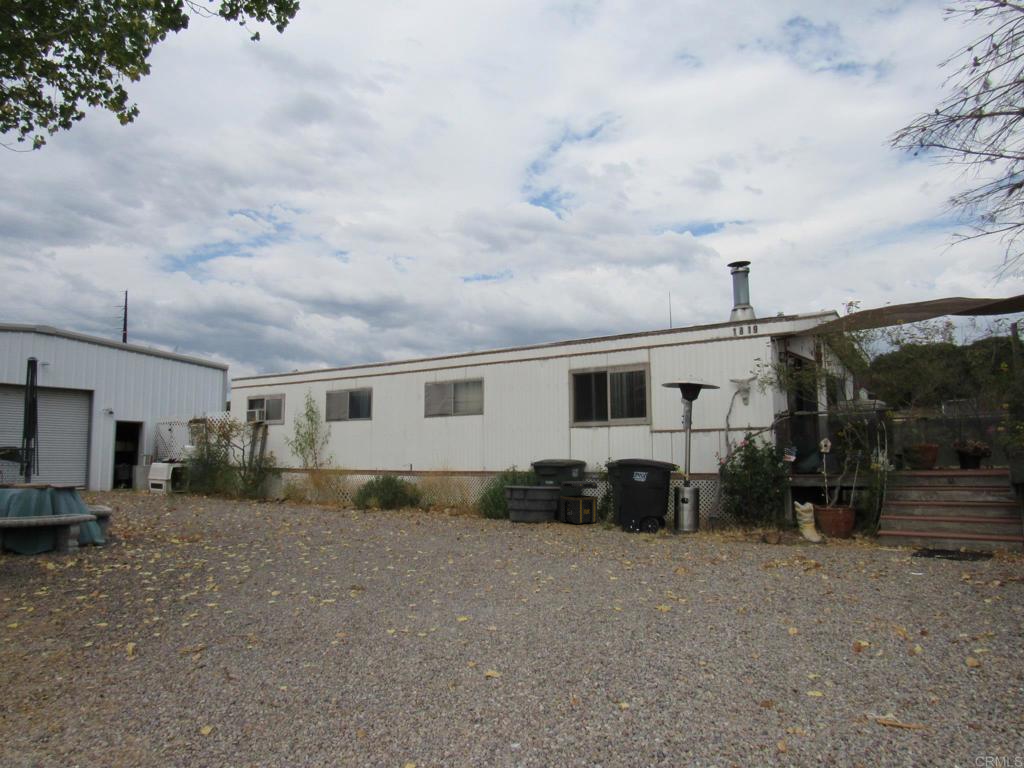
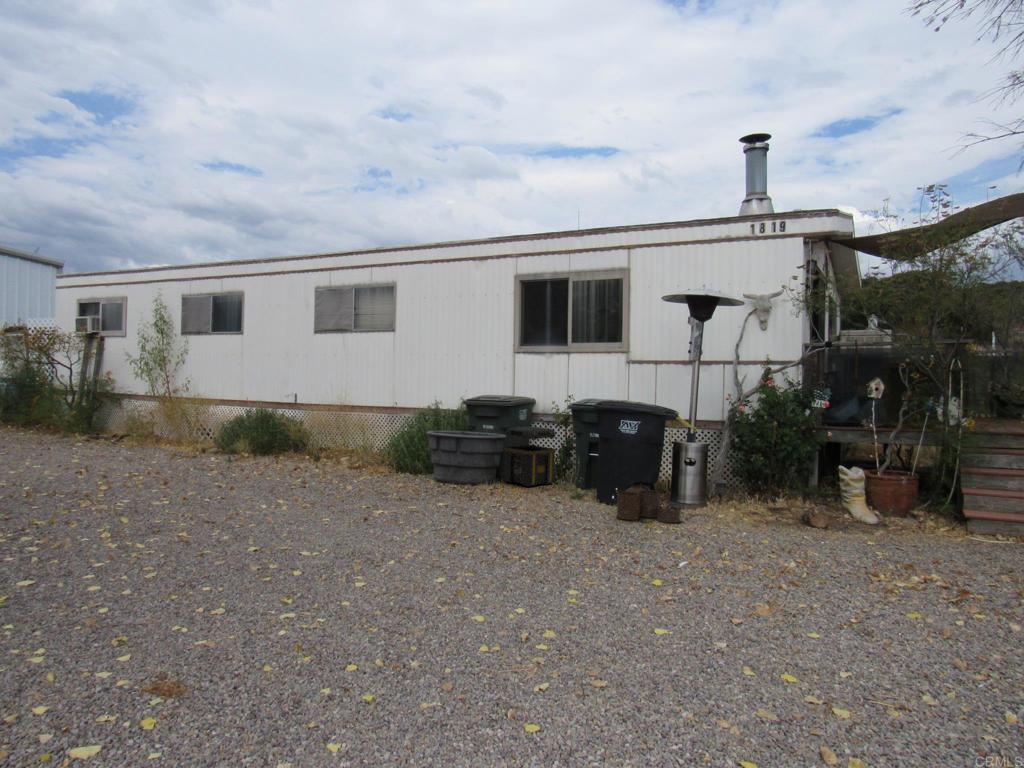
woven basket: none [630,516,675,540] -> present [617,486,681,523]

